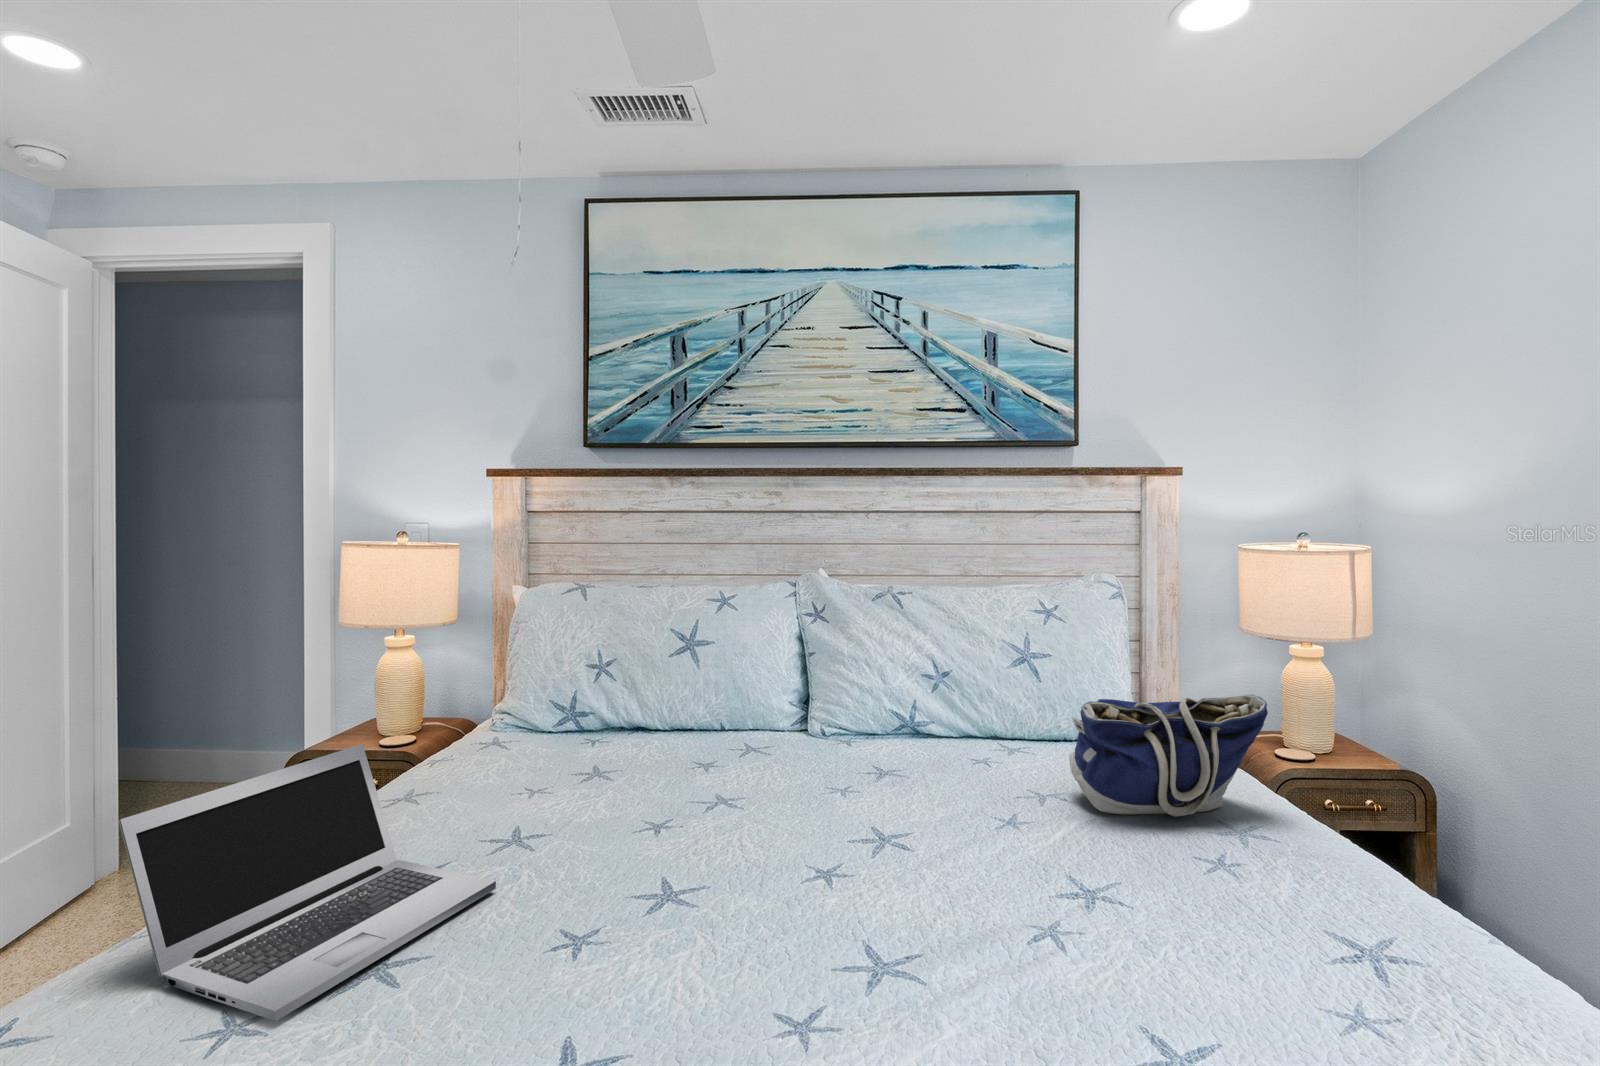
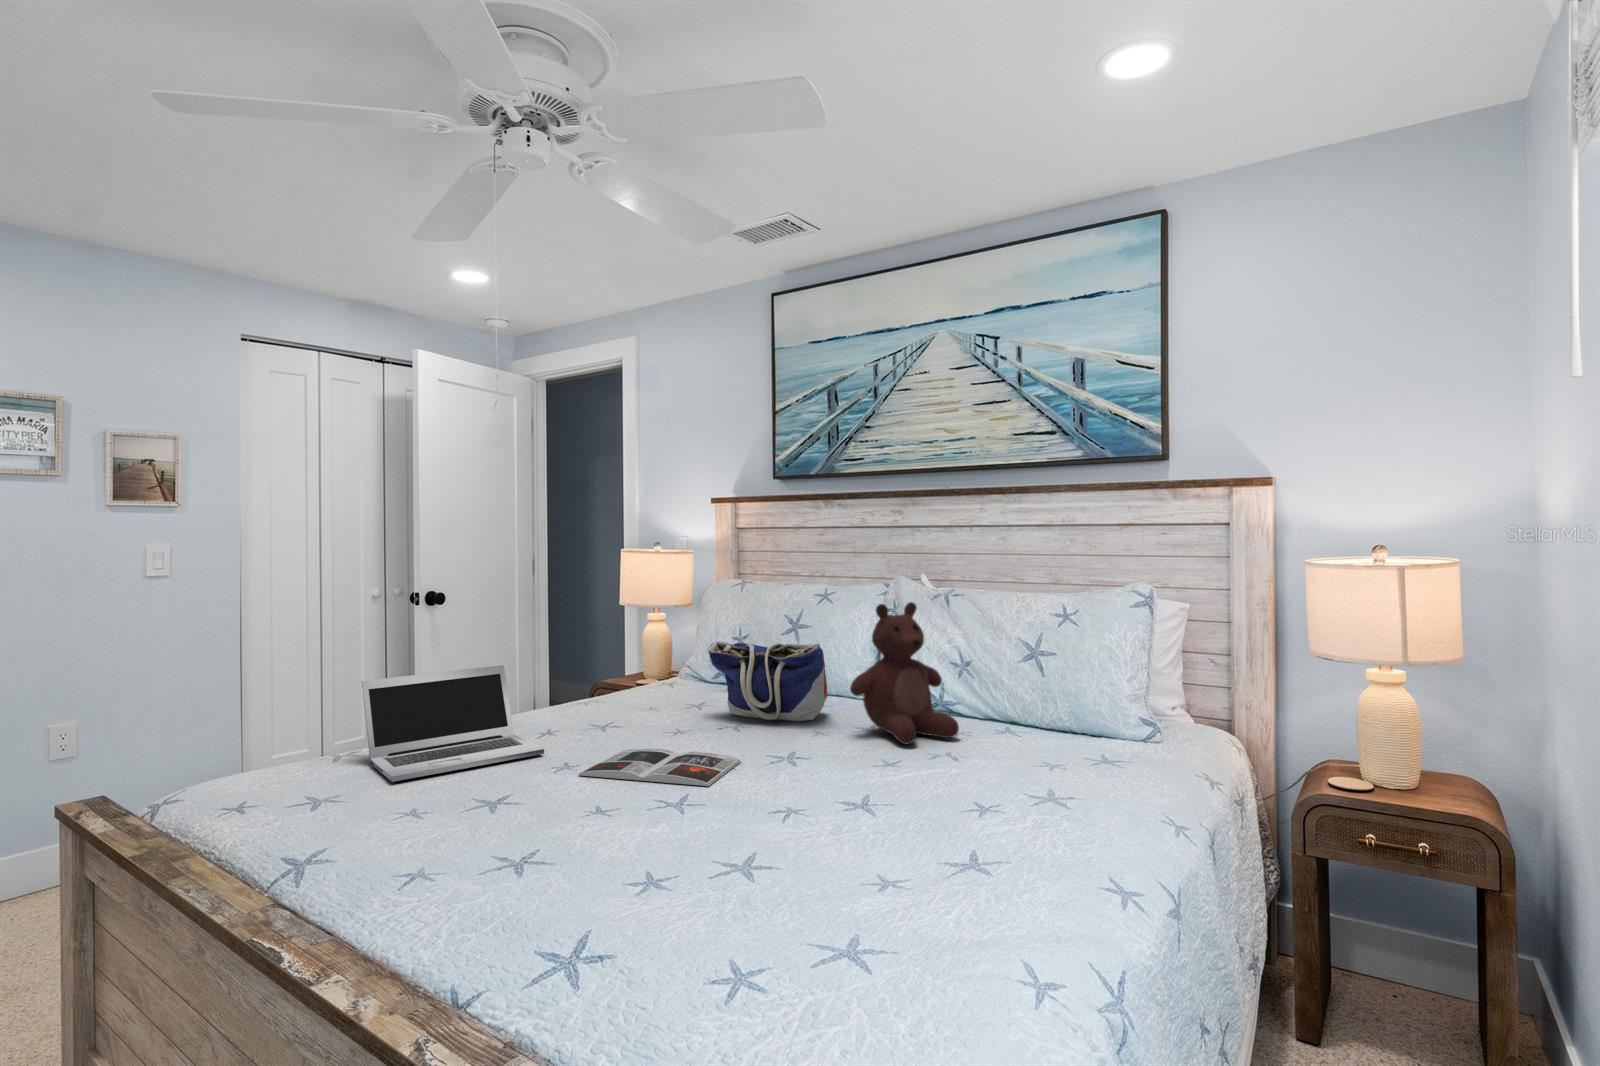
teddy bear: none [868,607,988,786] -> present [850,602,959,744]
tote bag: present [1069,695,1268,817] -> present [708,642,828,722]
magazine: none [613,842,835,923] -> present [579,748,741,786]

